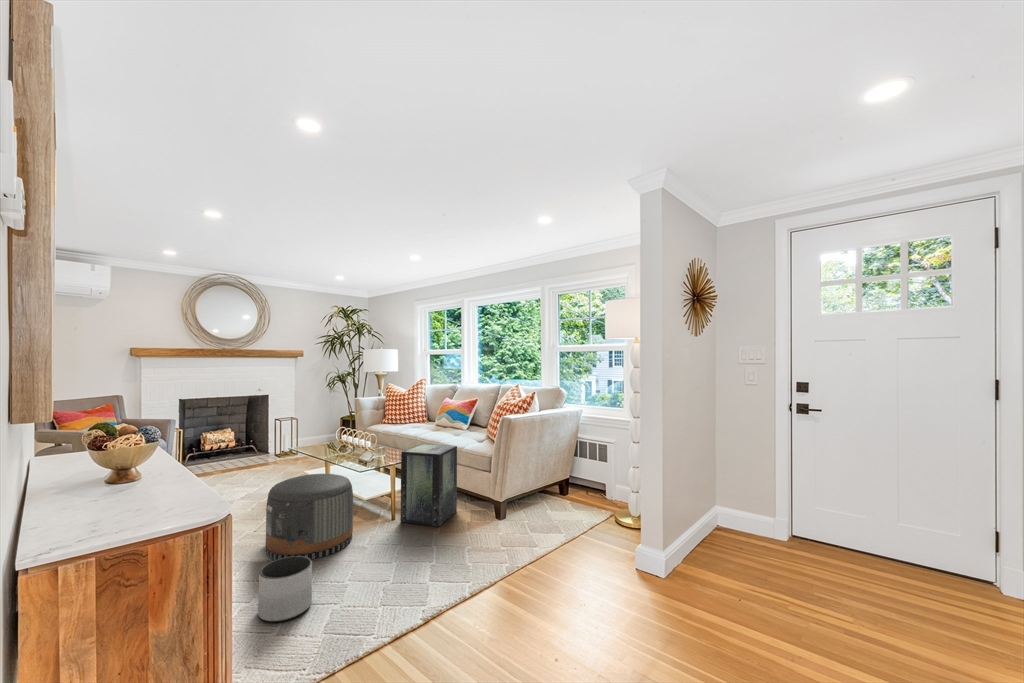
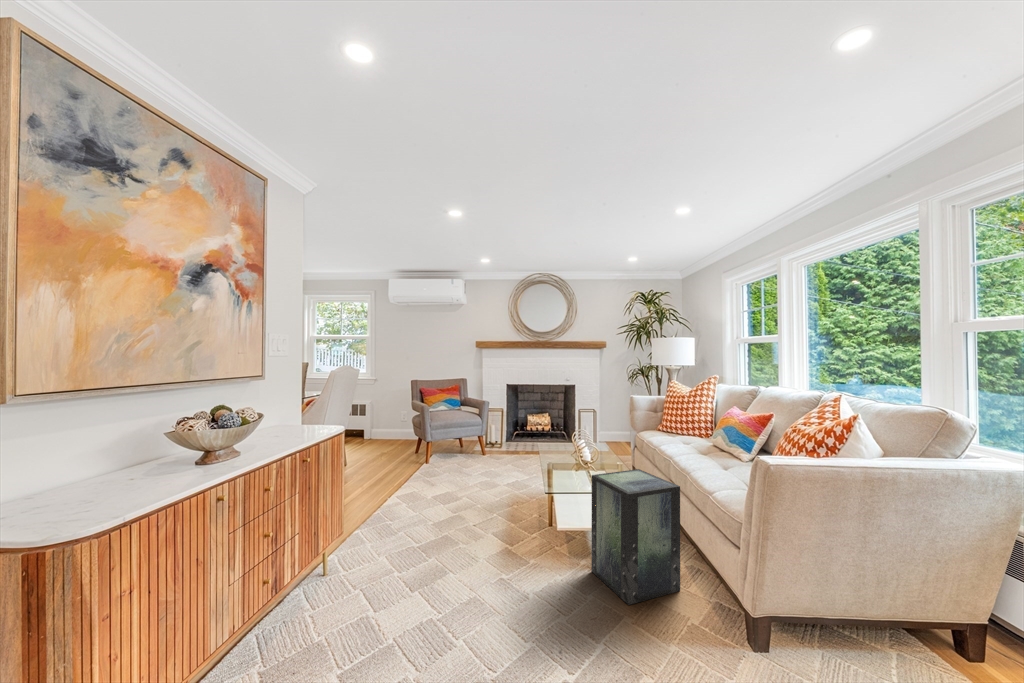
pouf: present [265,474,353,560] -> none [440,476,530,580]
planter: present [258,556,312,622] -> none [343,567,401,646]

